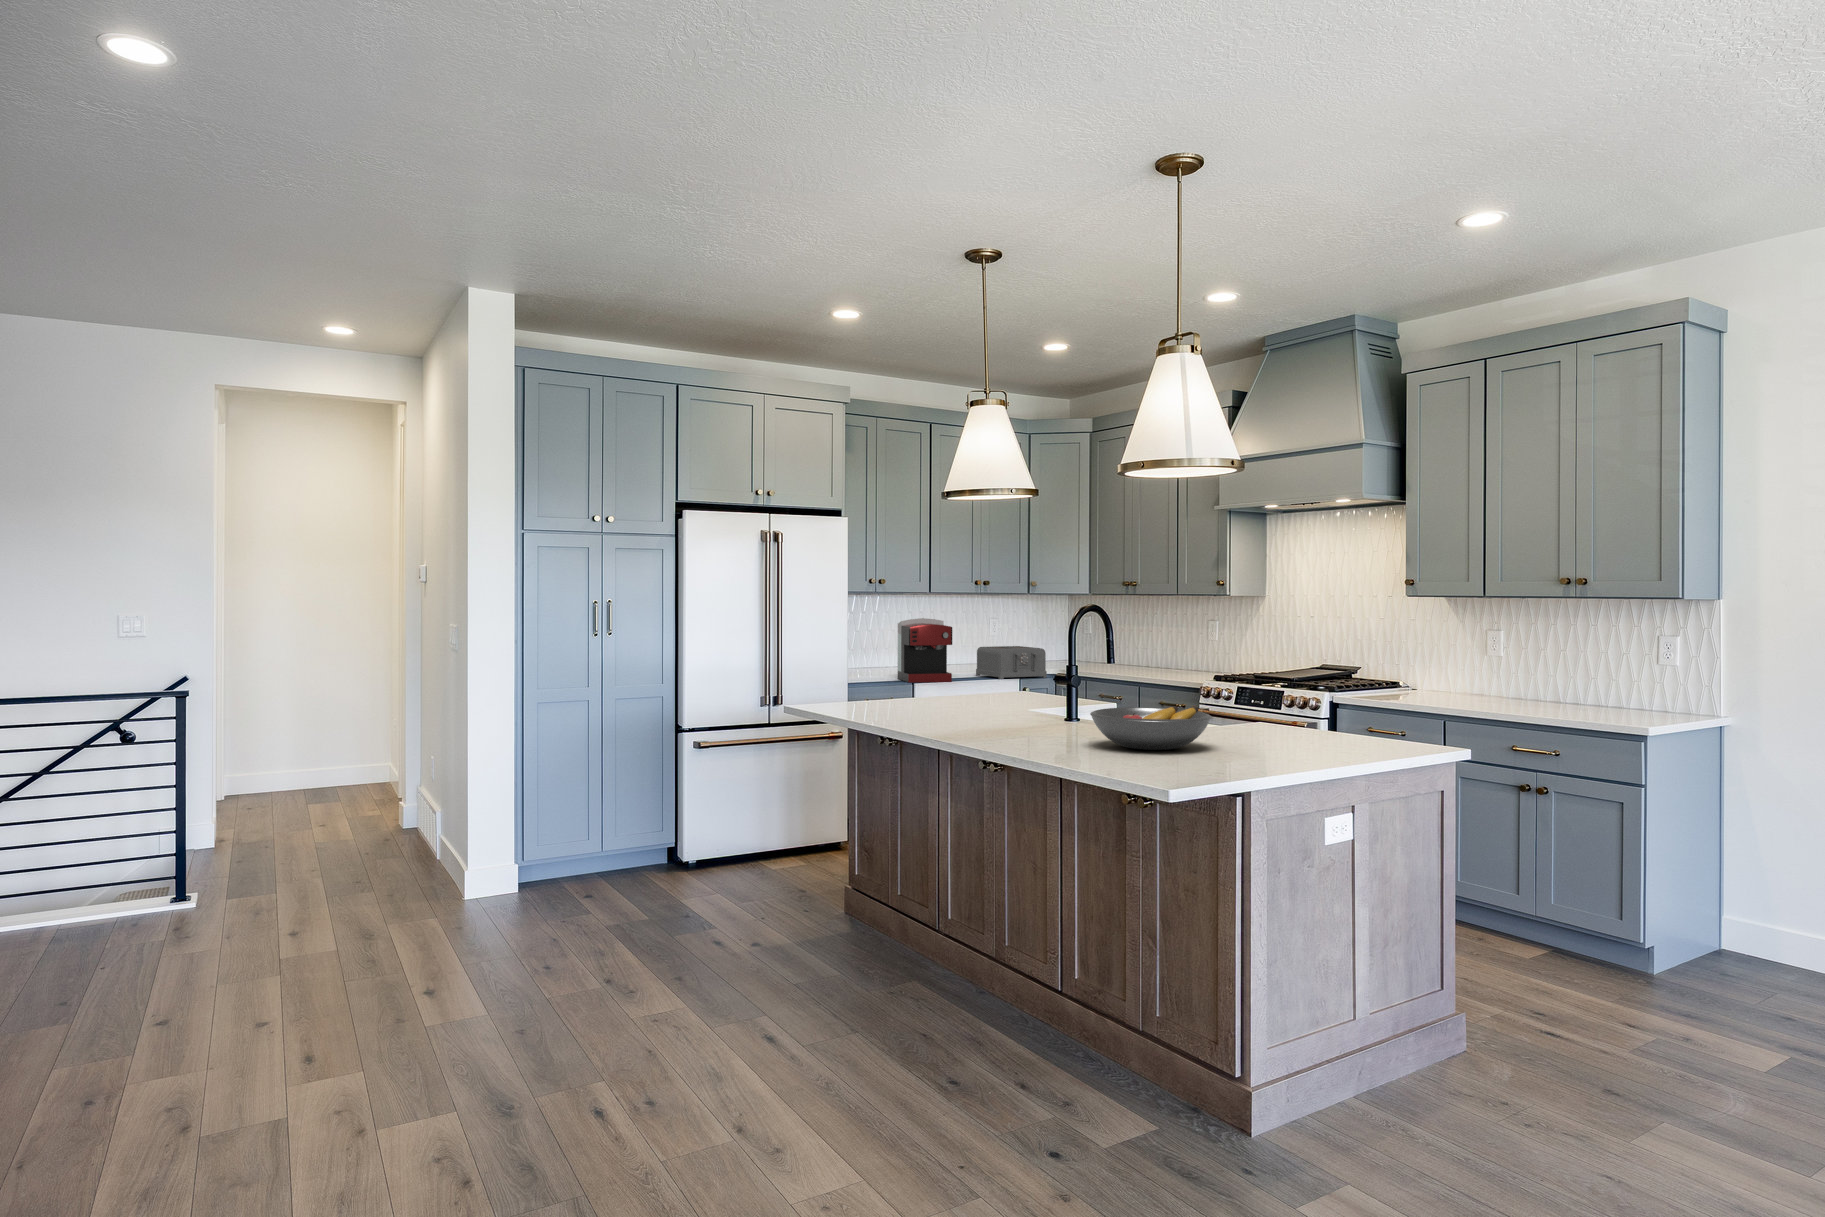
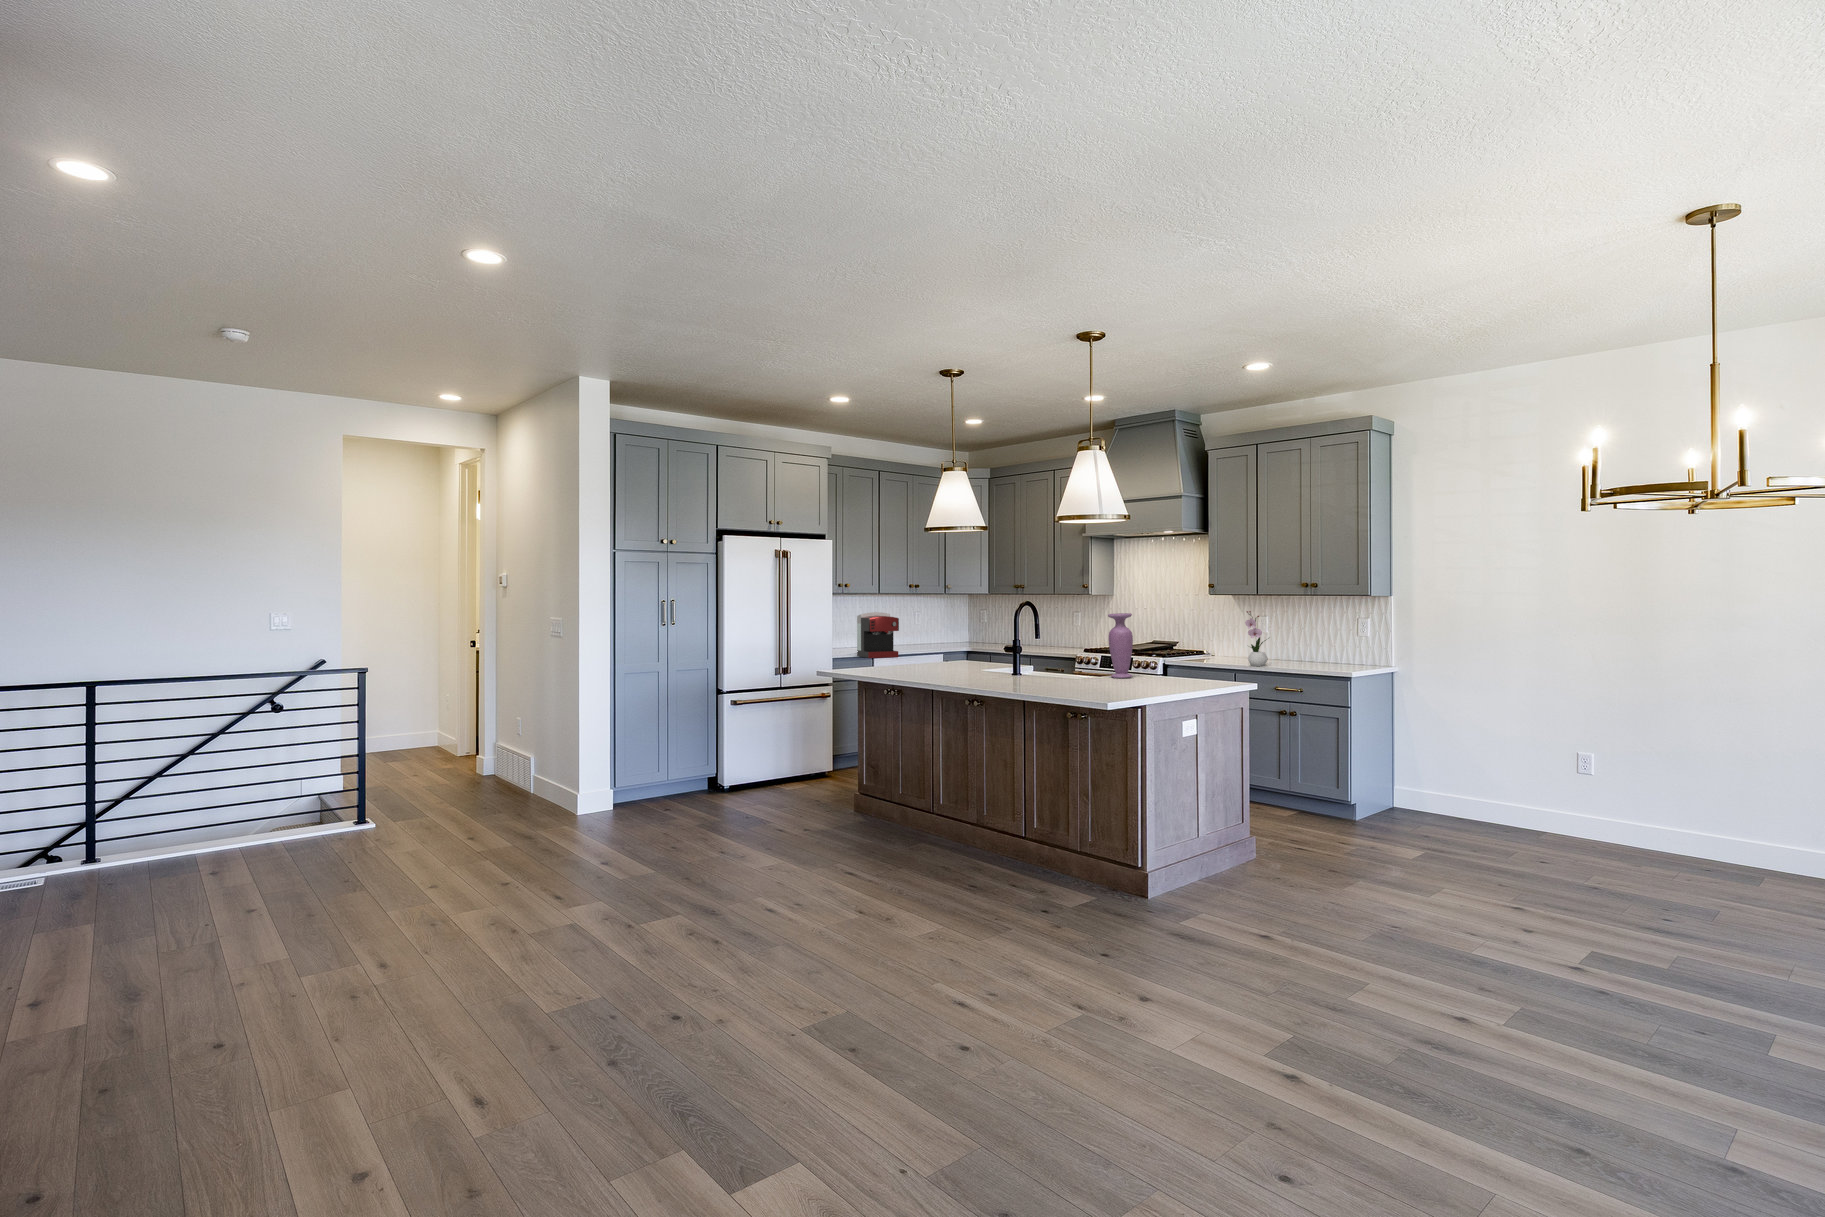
flower arrangement: none [1463,621,1506,710] -> present [1245,611,1268,666]
vase: none [1219,625,1260,730] -> present [1108,613,1133,678]
toaster: present [976,646,1047,679] -> none [910,632,961,655]
fruit bowl: present [1090,707,1211,750] -> none [1041,661,1114,687]

